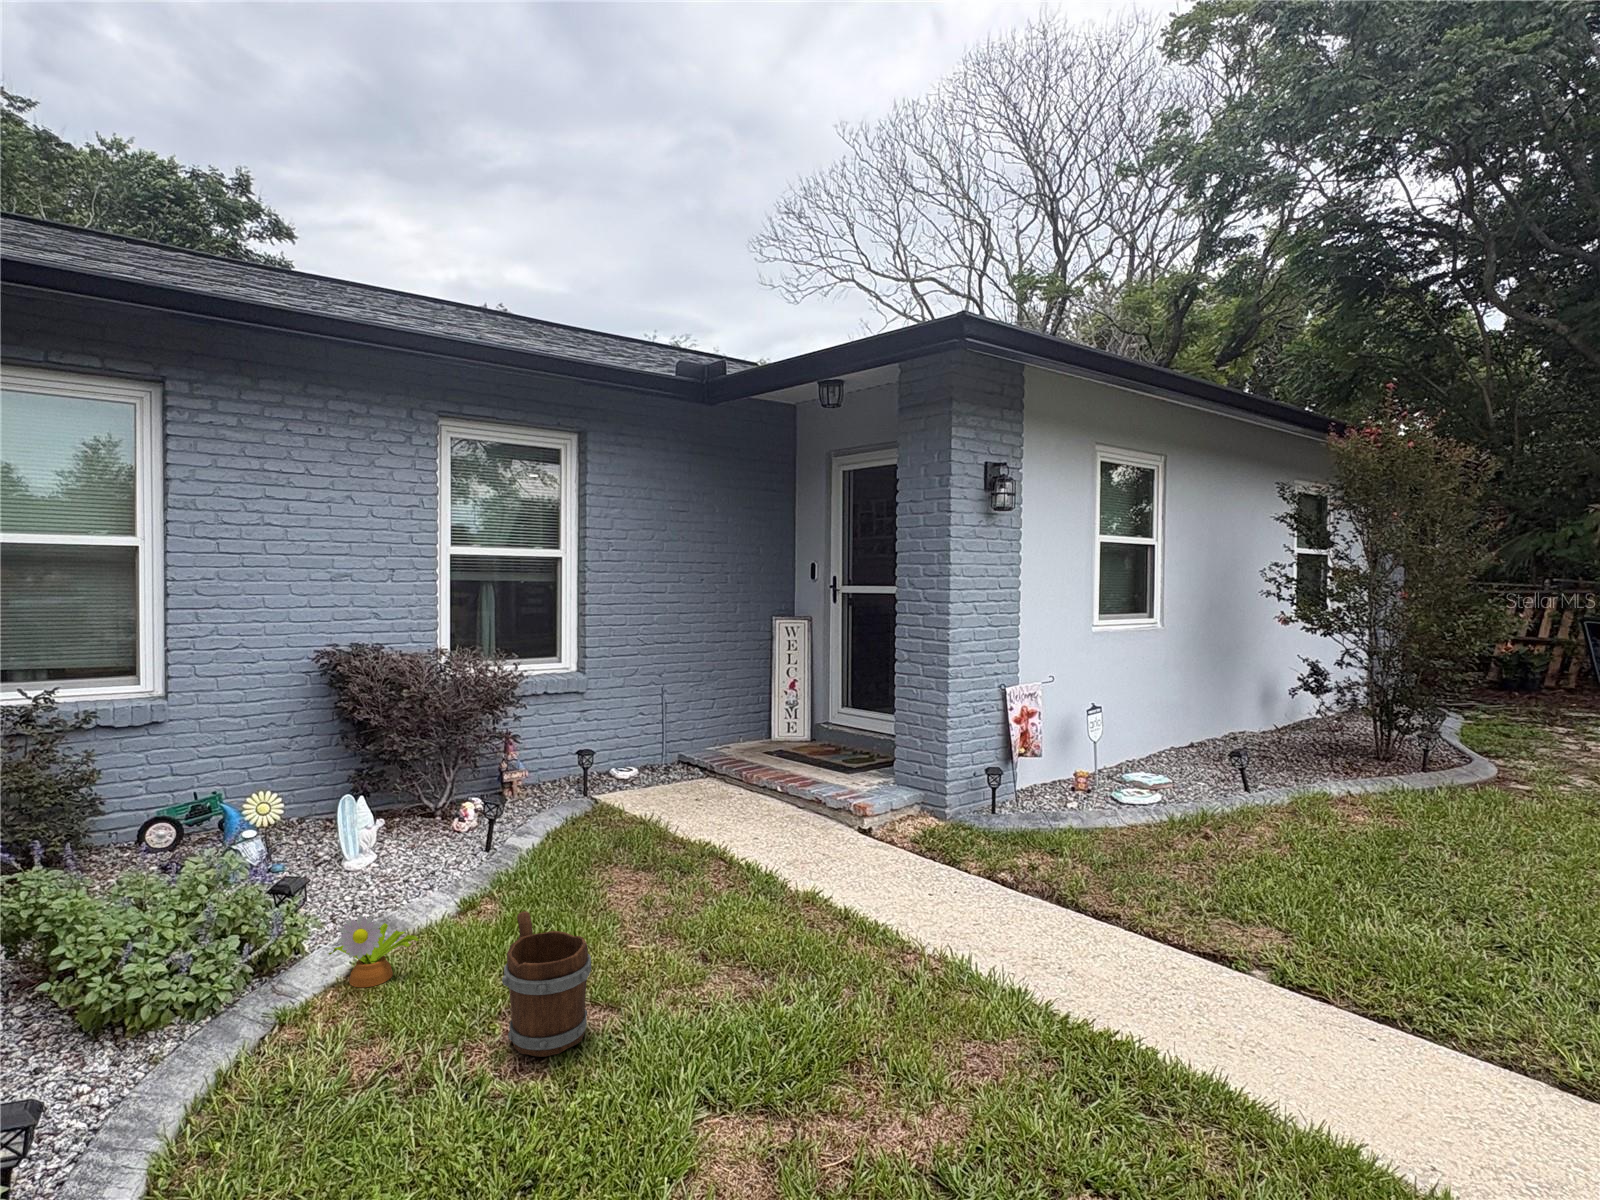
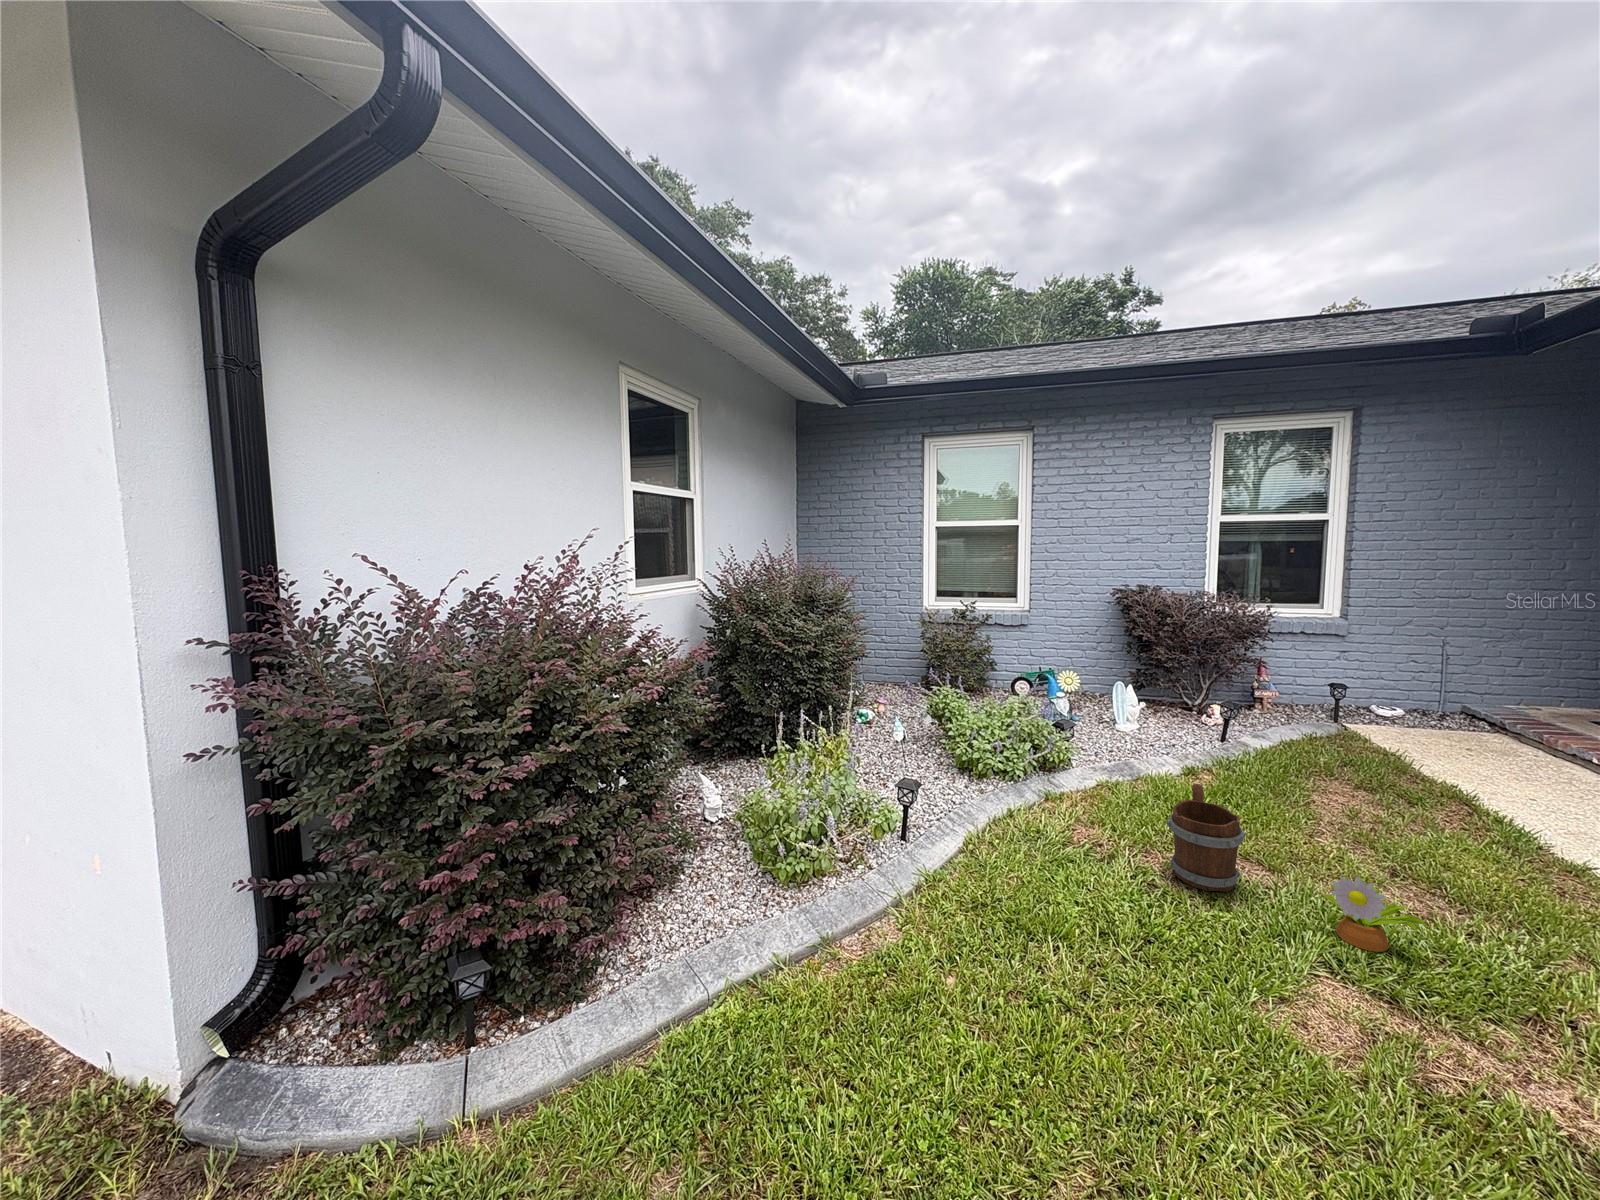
decorative plant: present [328,914,419,988] -> present [1315,877,1427,952]

